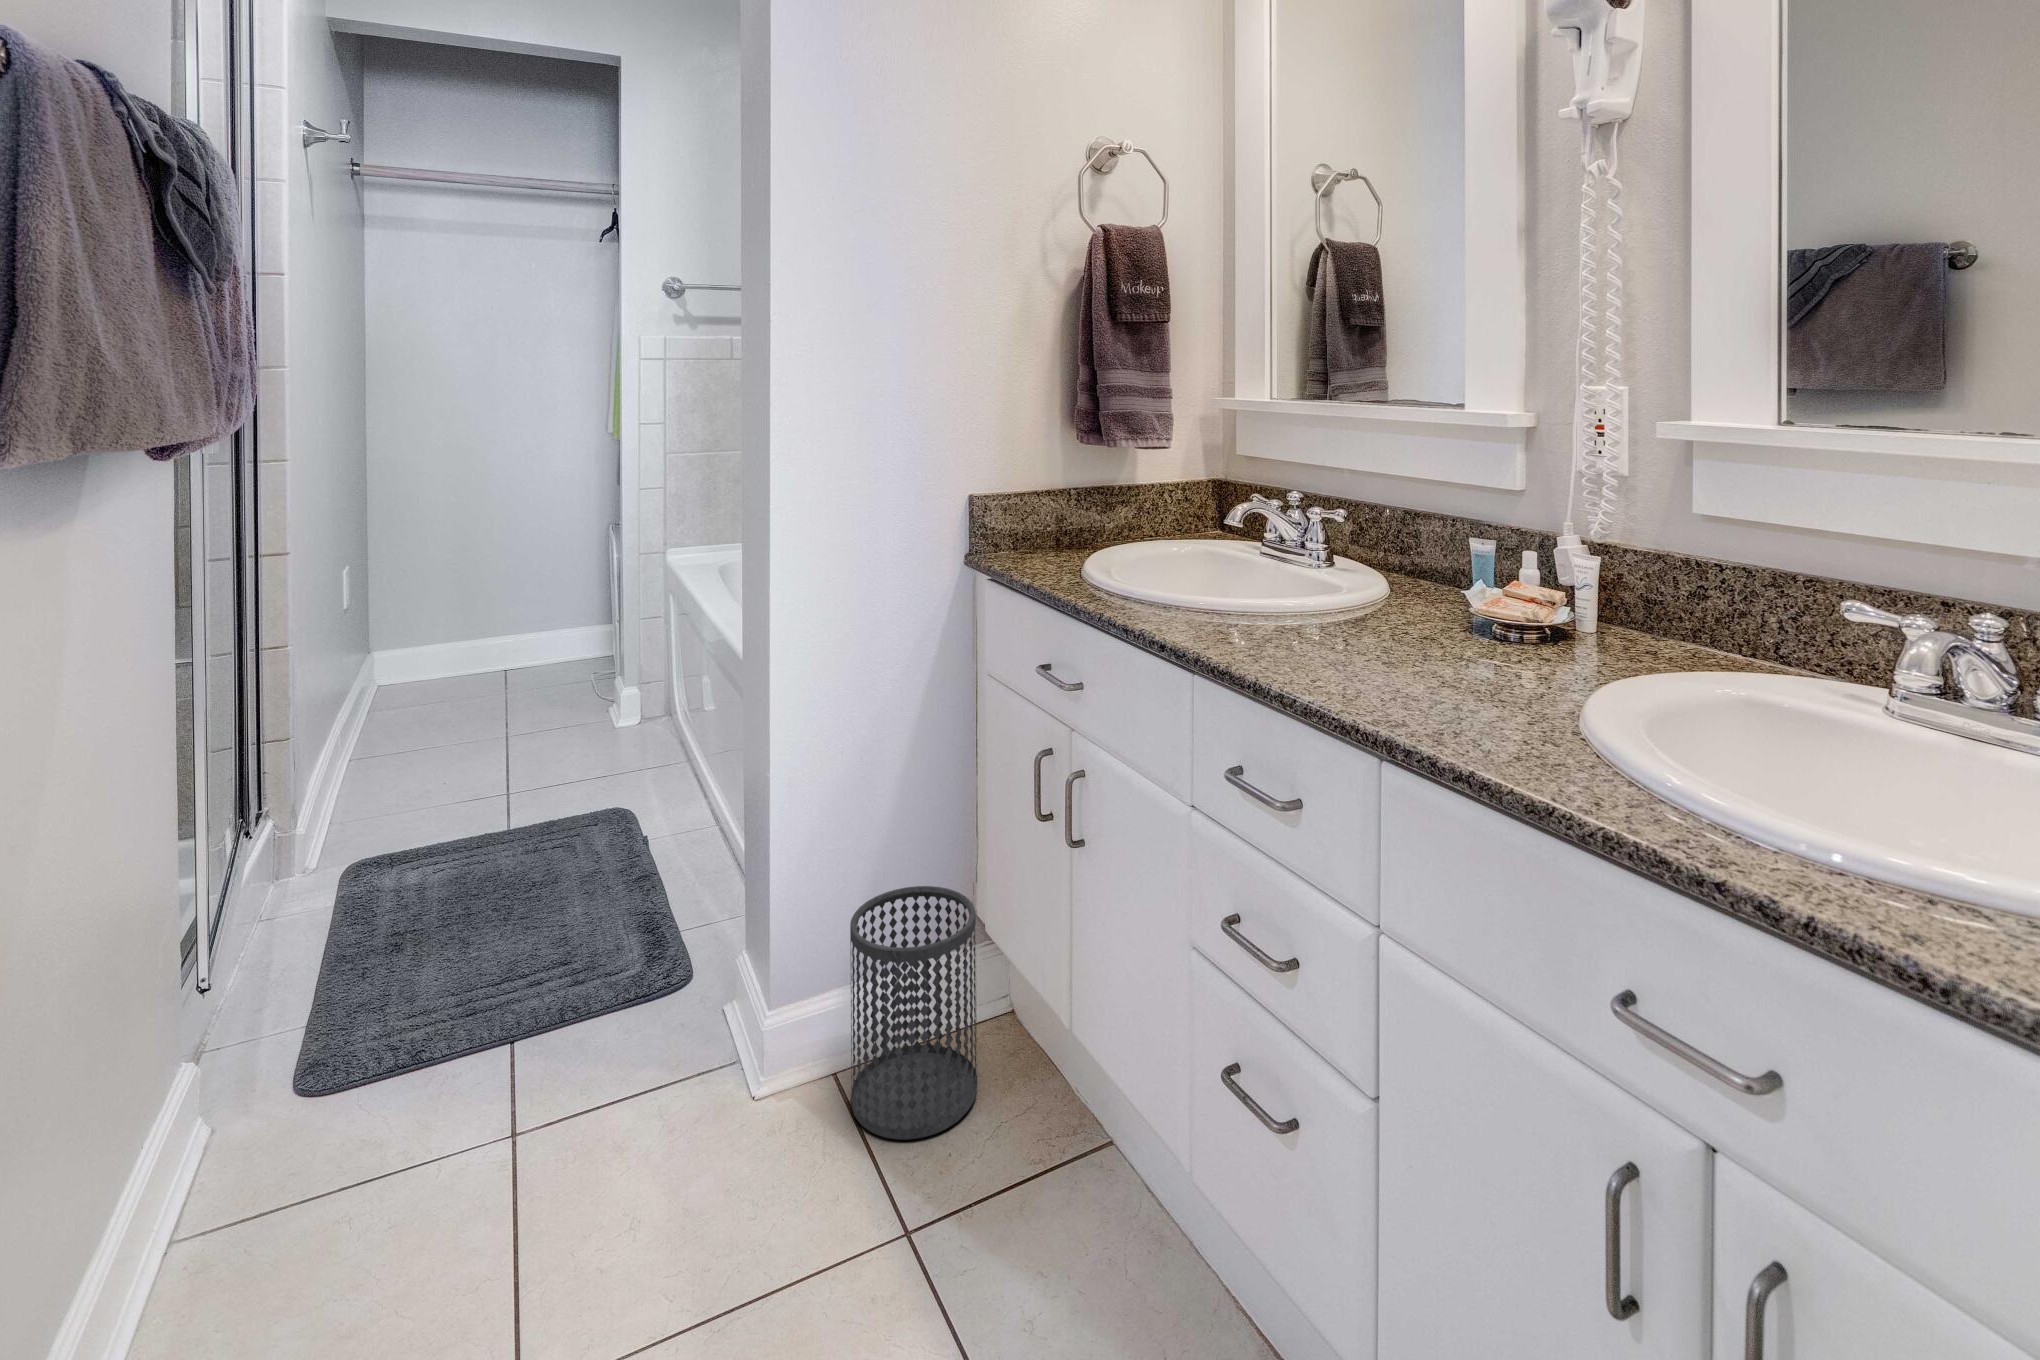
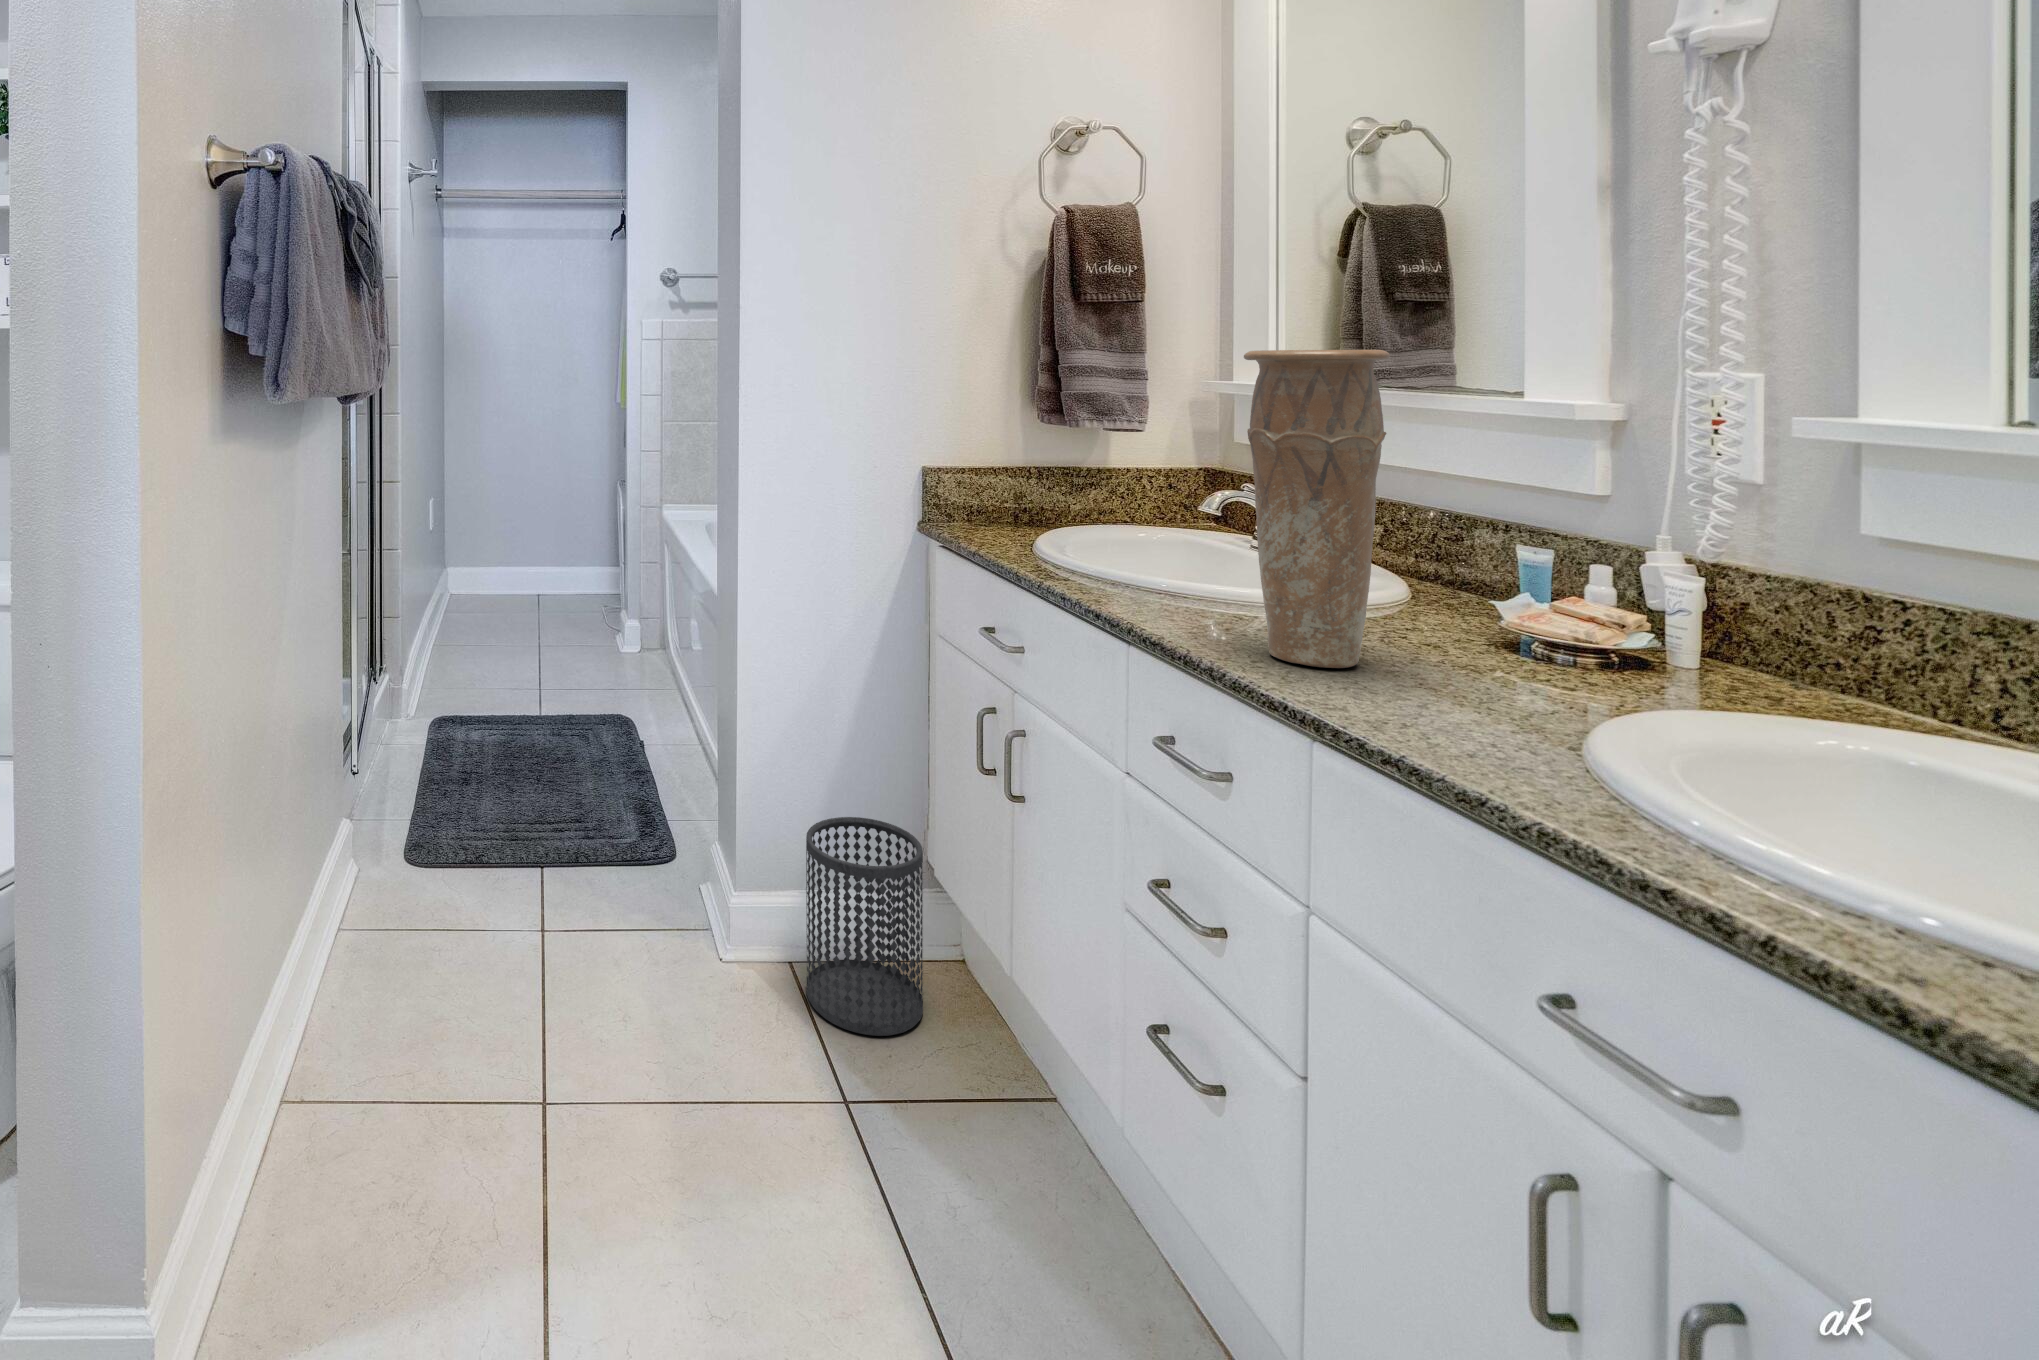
vase: none [1293,368,1410,676] -> present [1244,350,1390,668]

